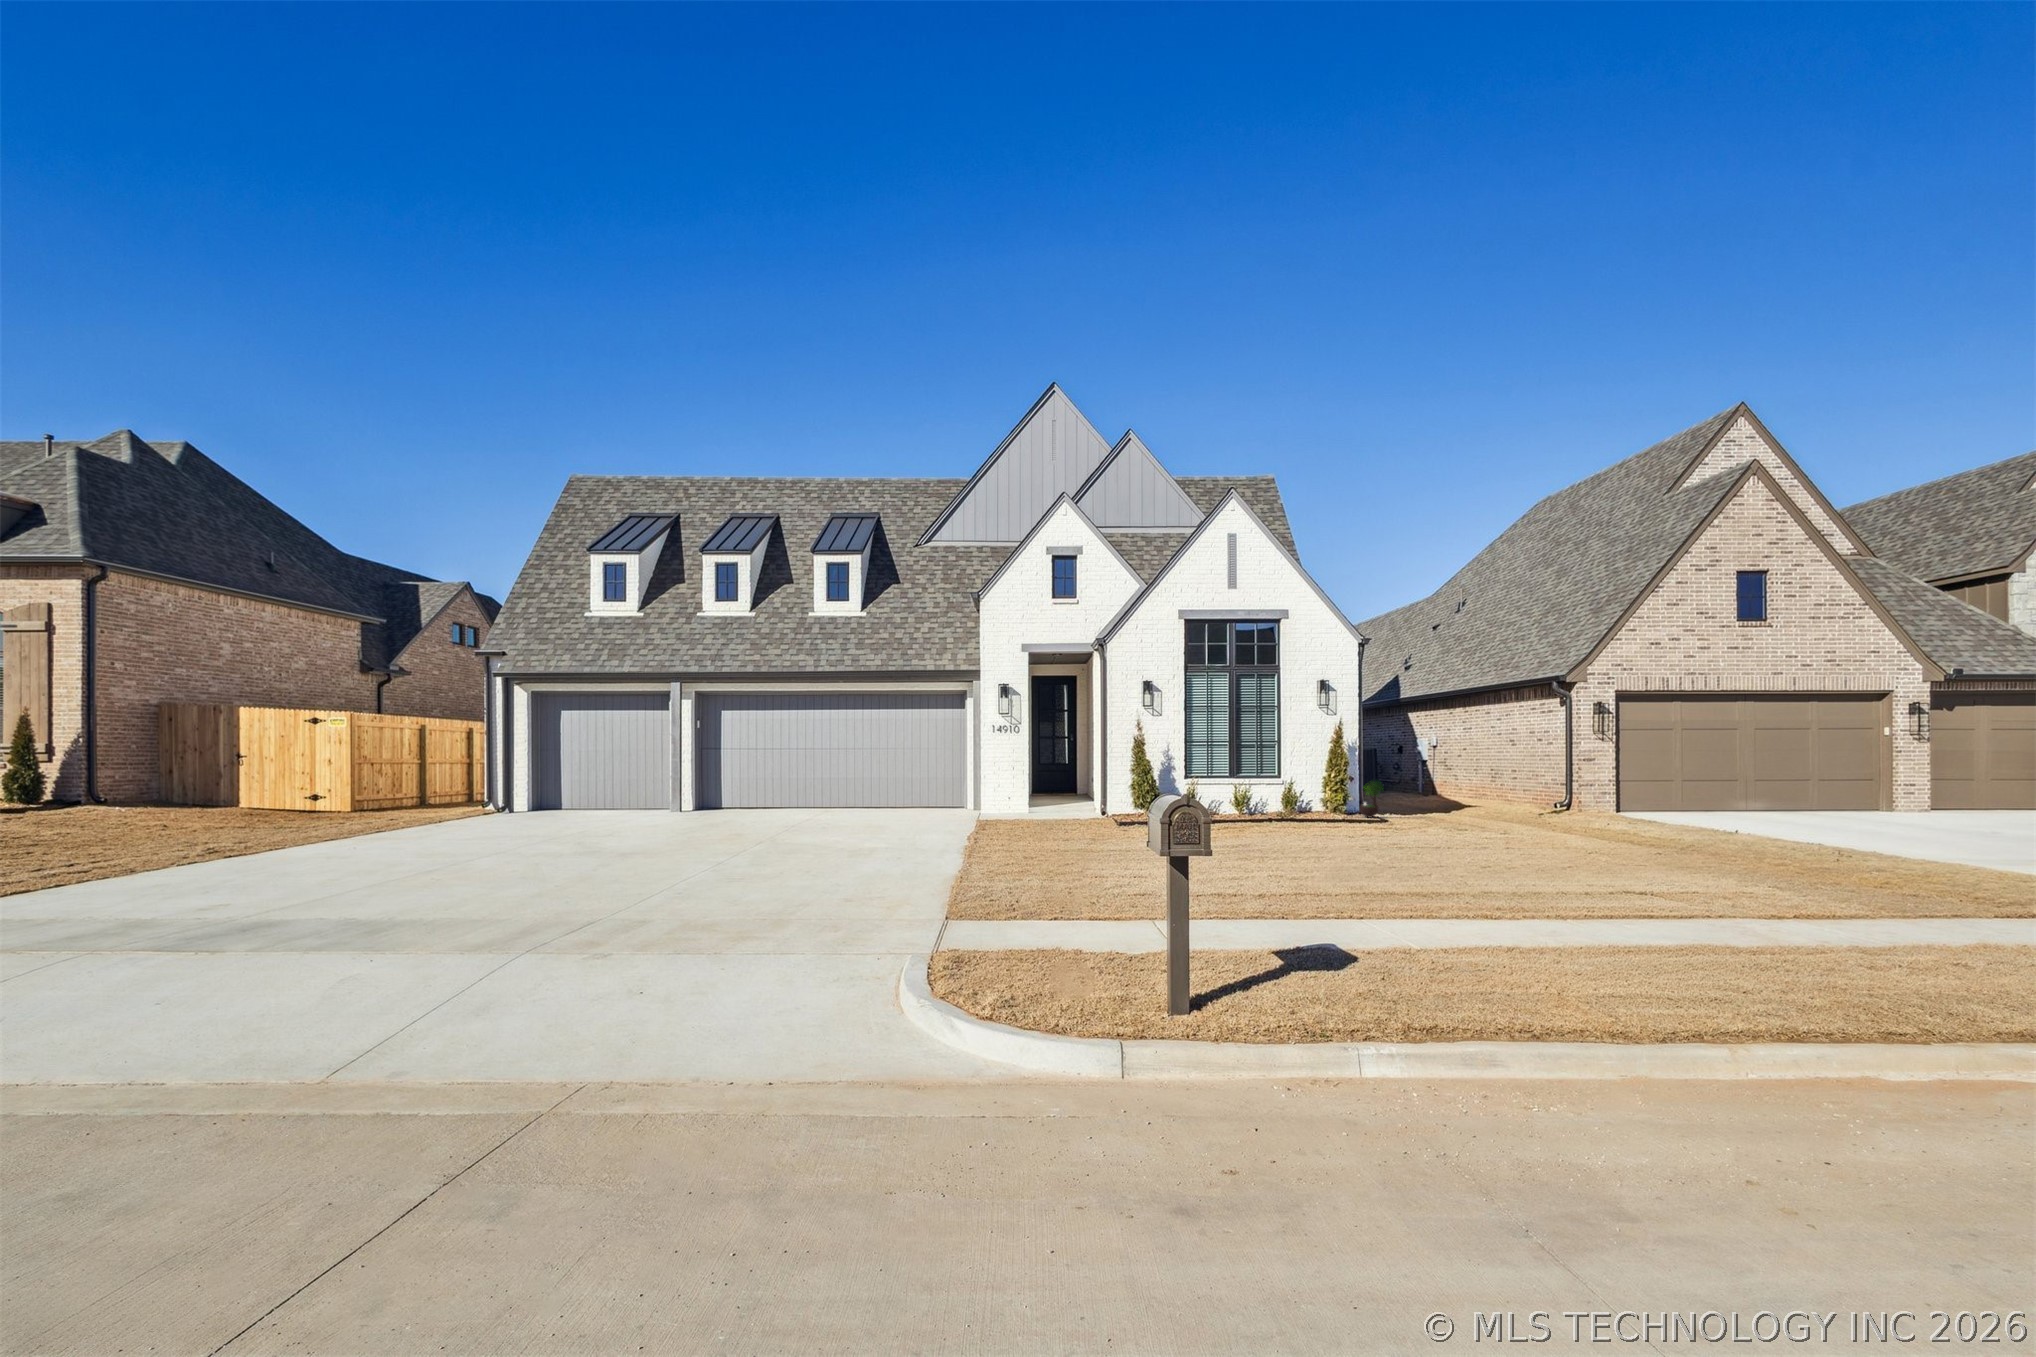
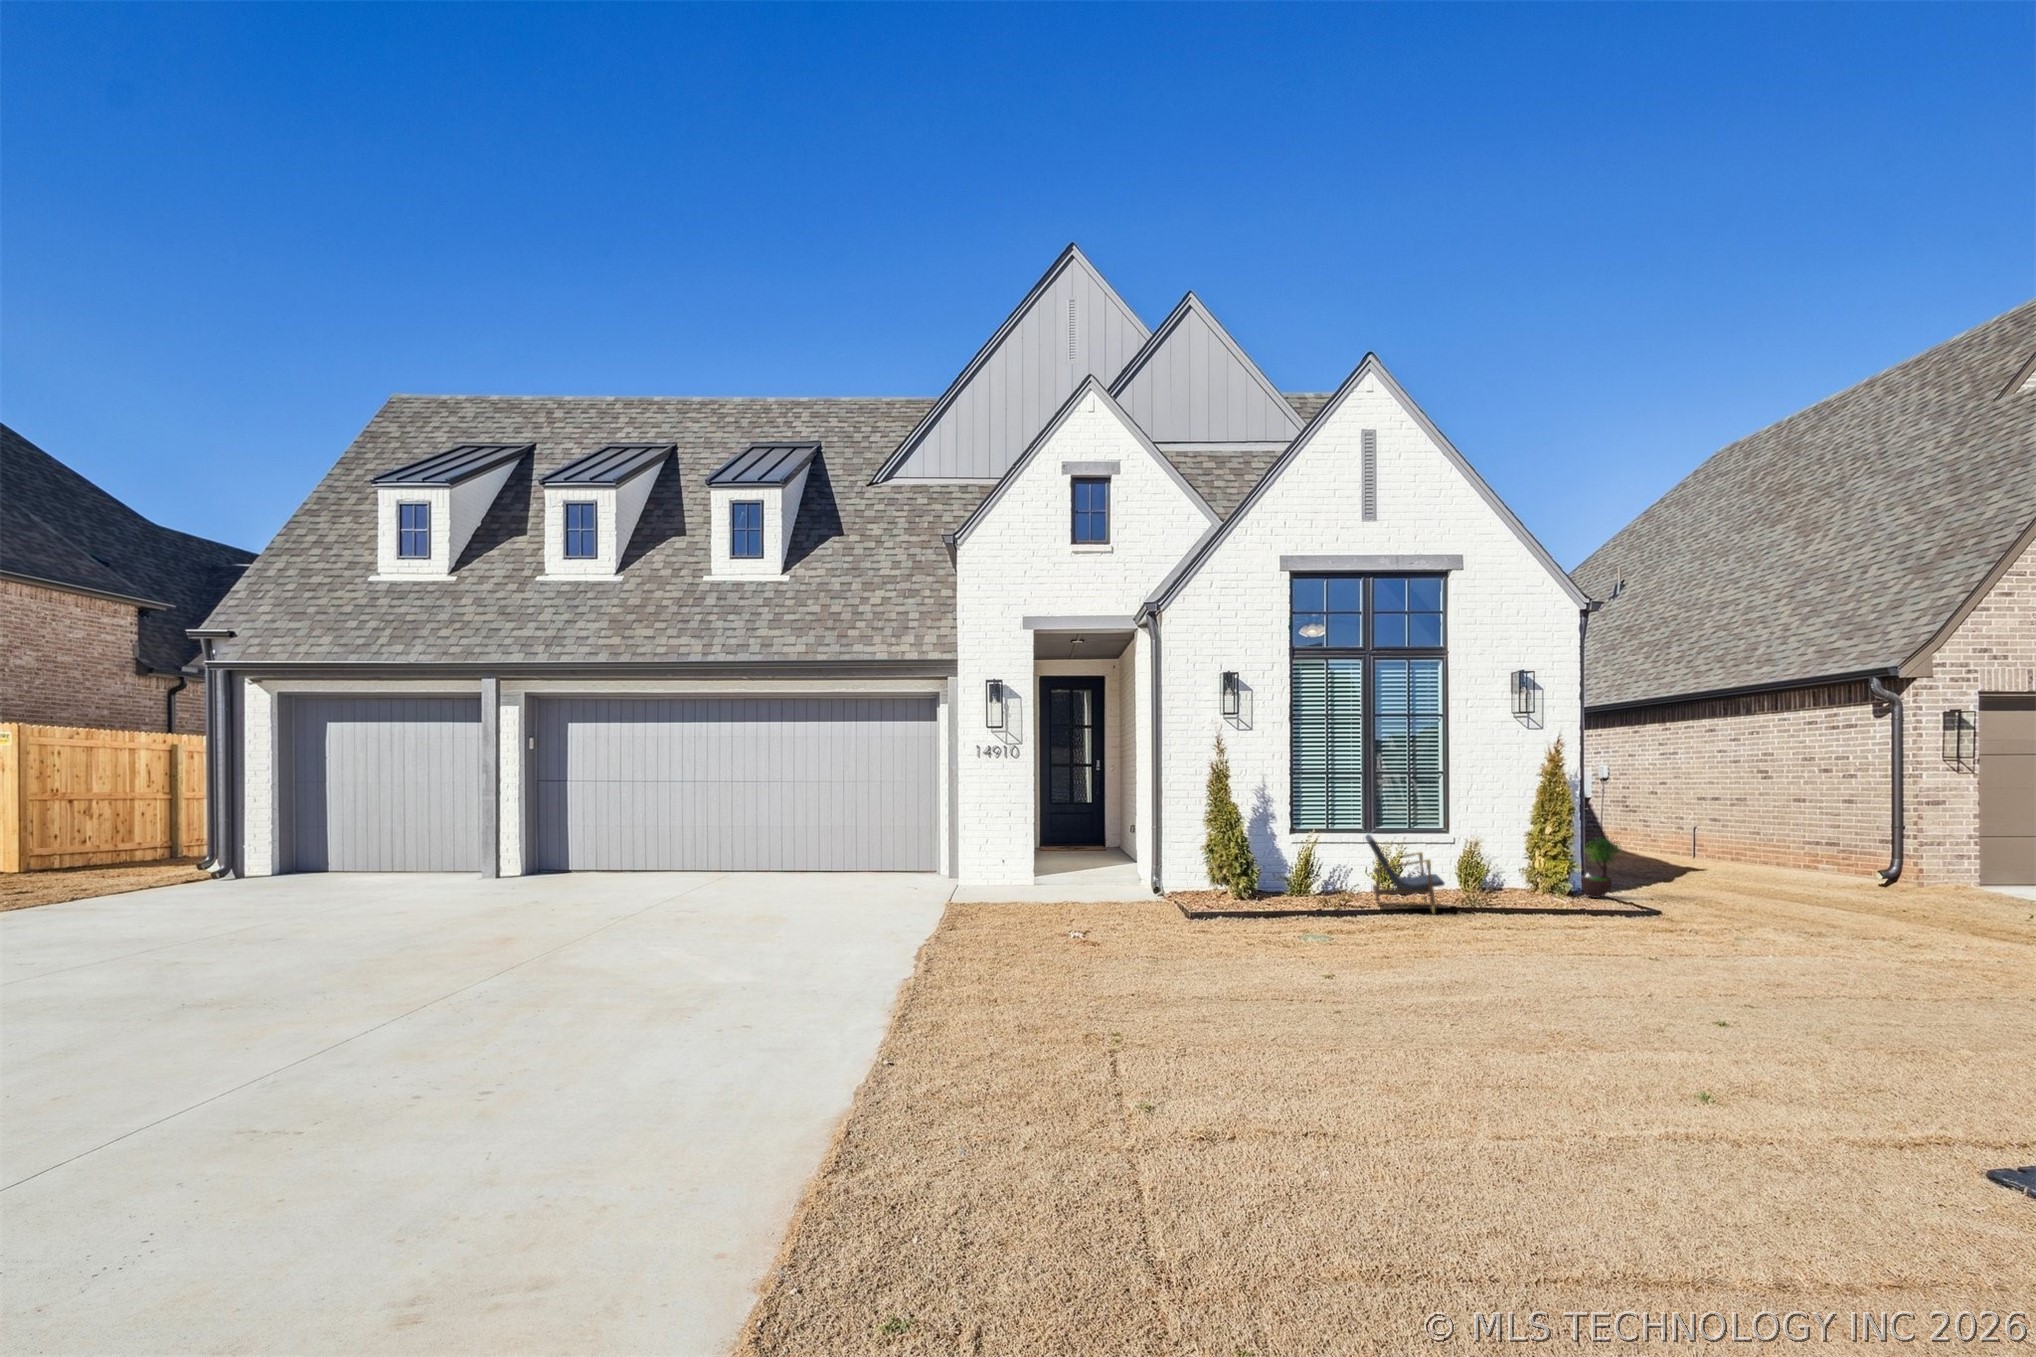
lounge chair: none [1228,779,1271,824] -> present [1365,835,1445,913]

